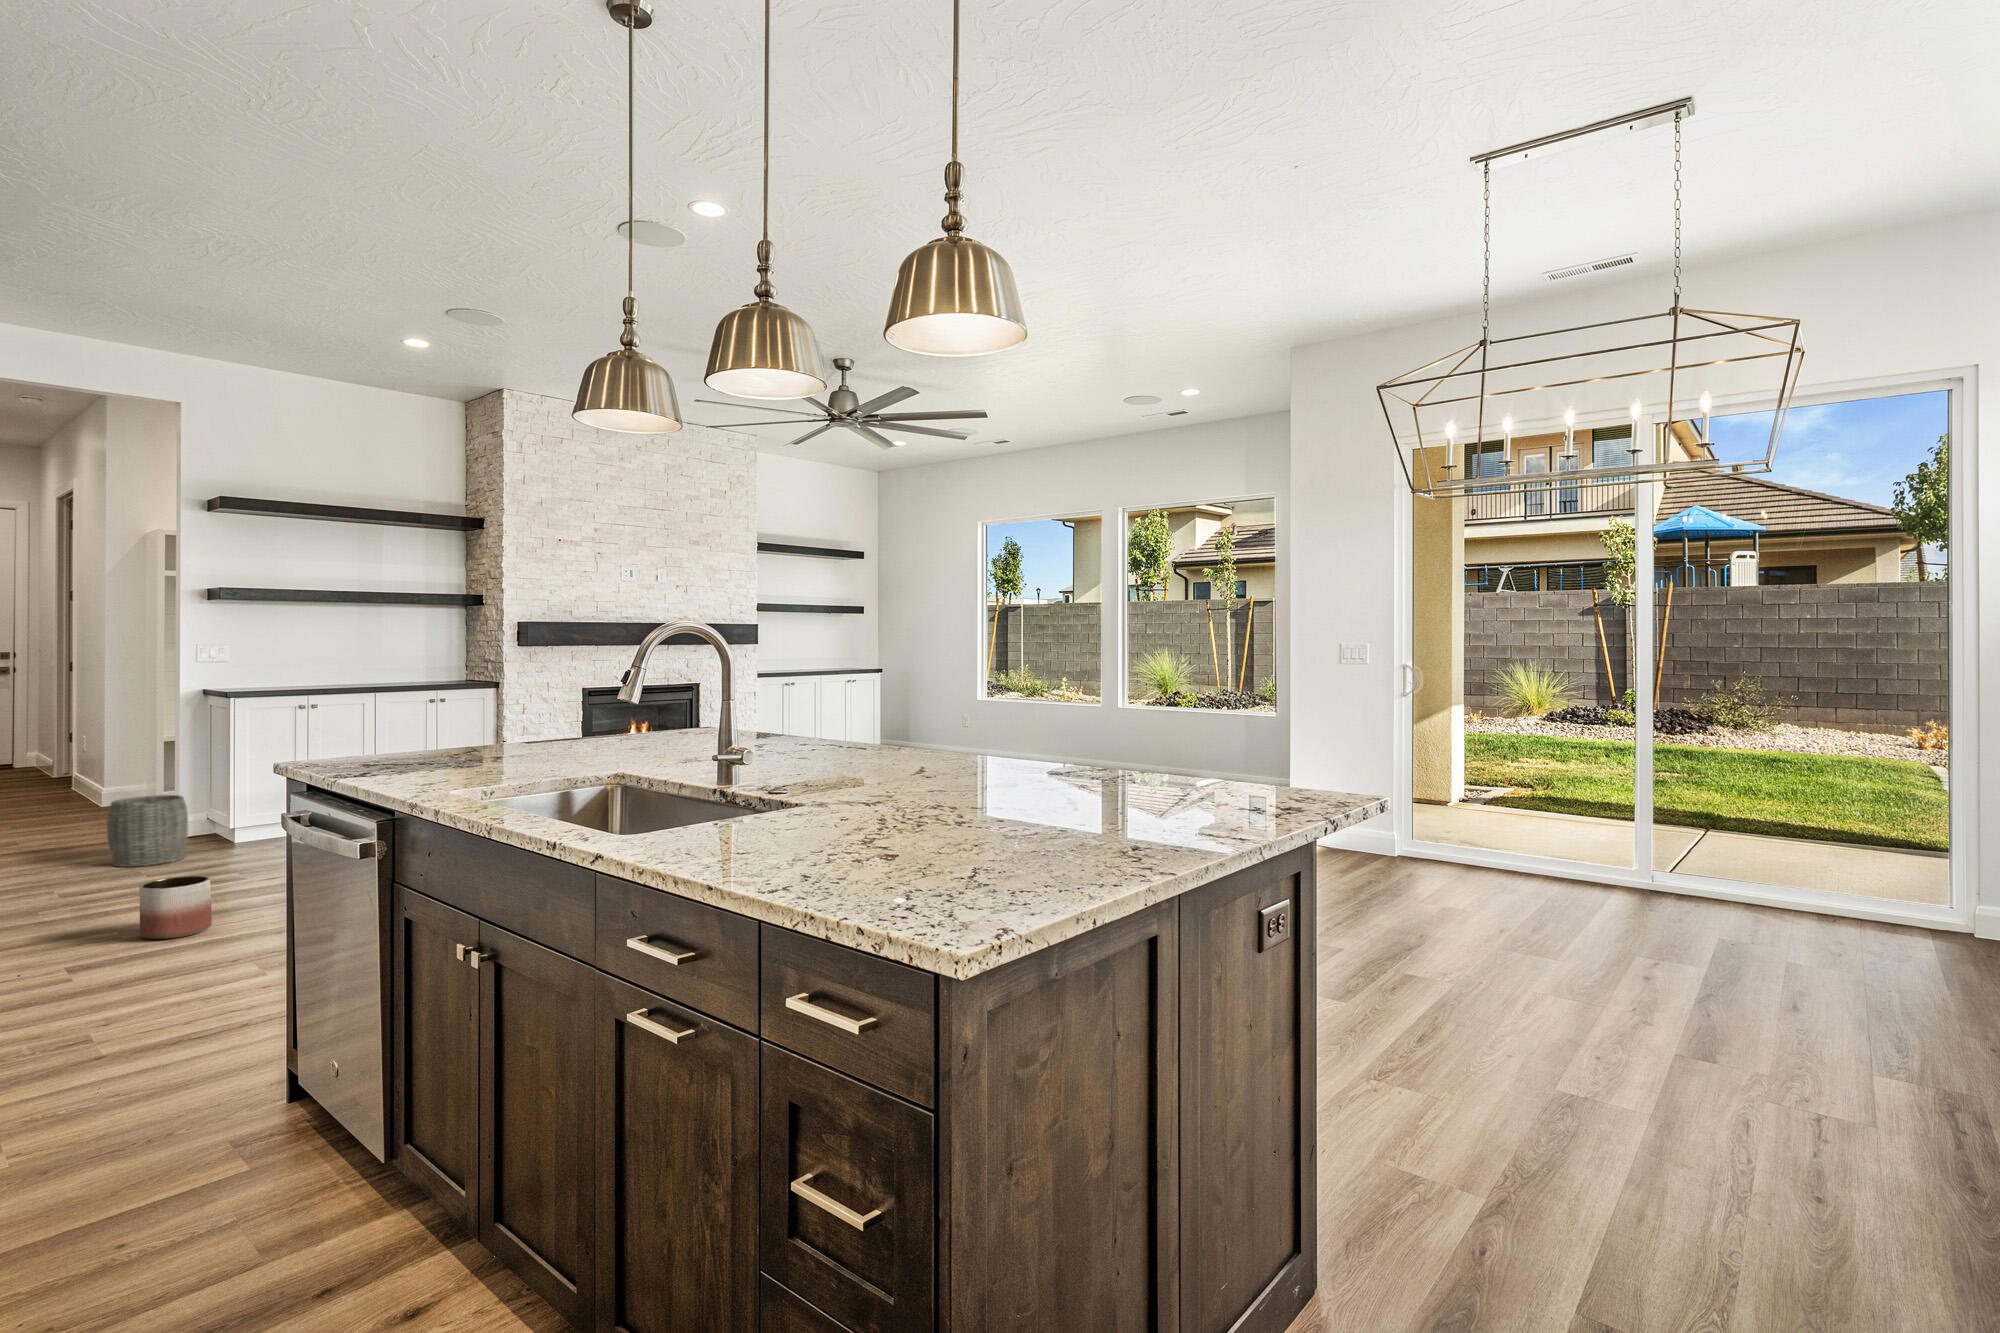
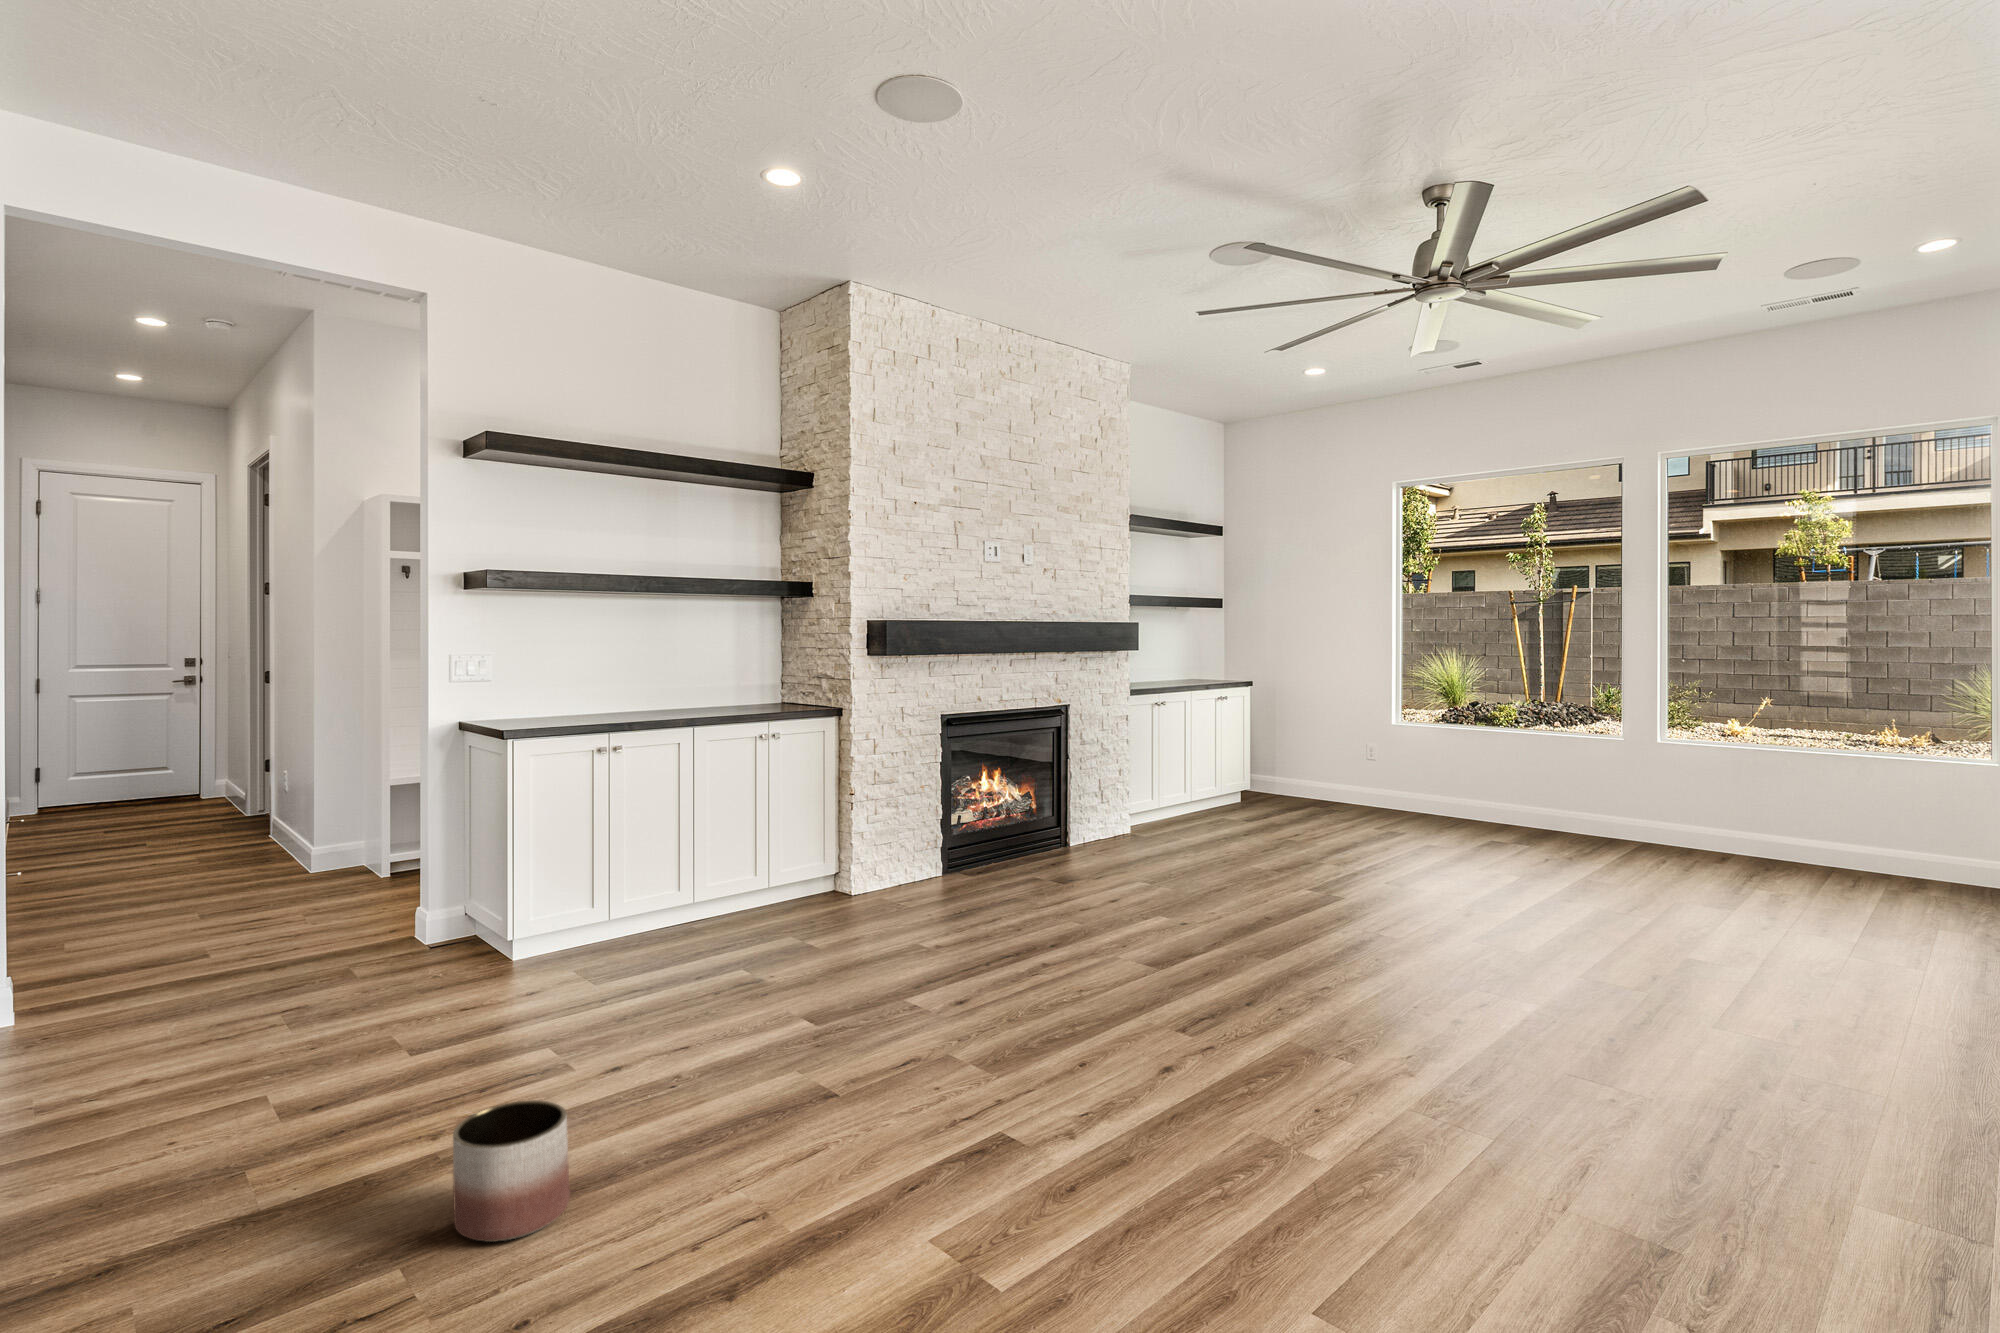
woven basket: present [107,795,188,867] -> none [347,889,456,1008]

